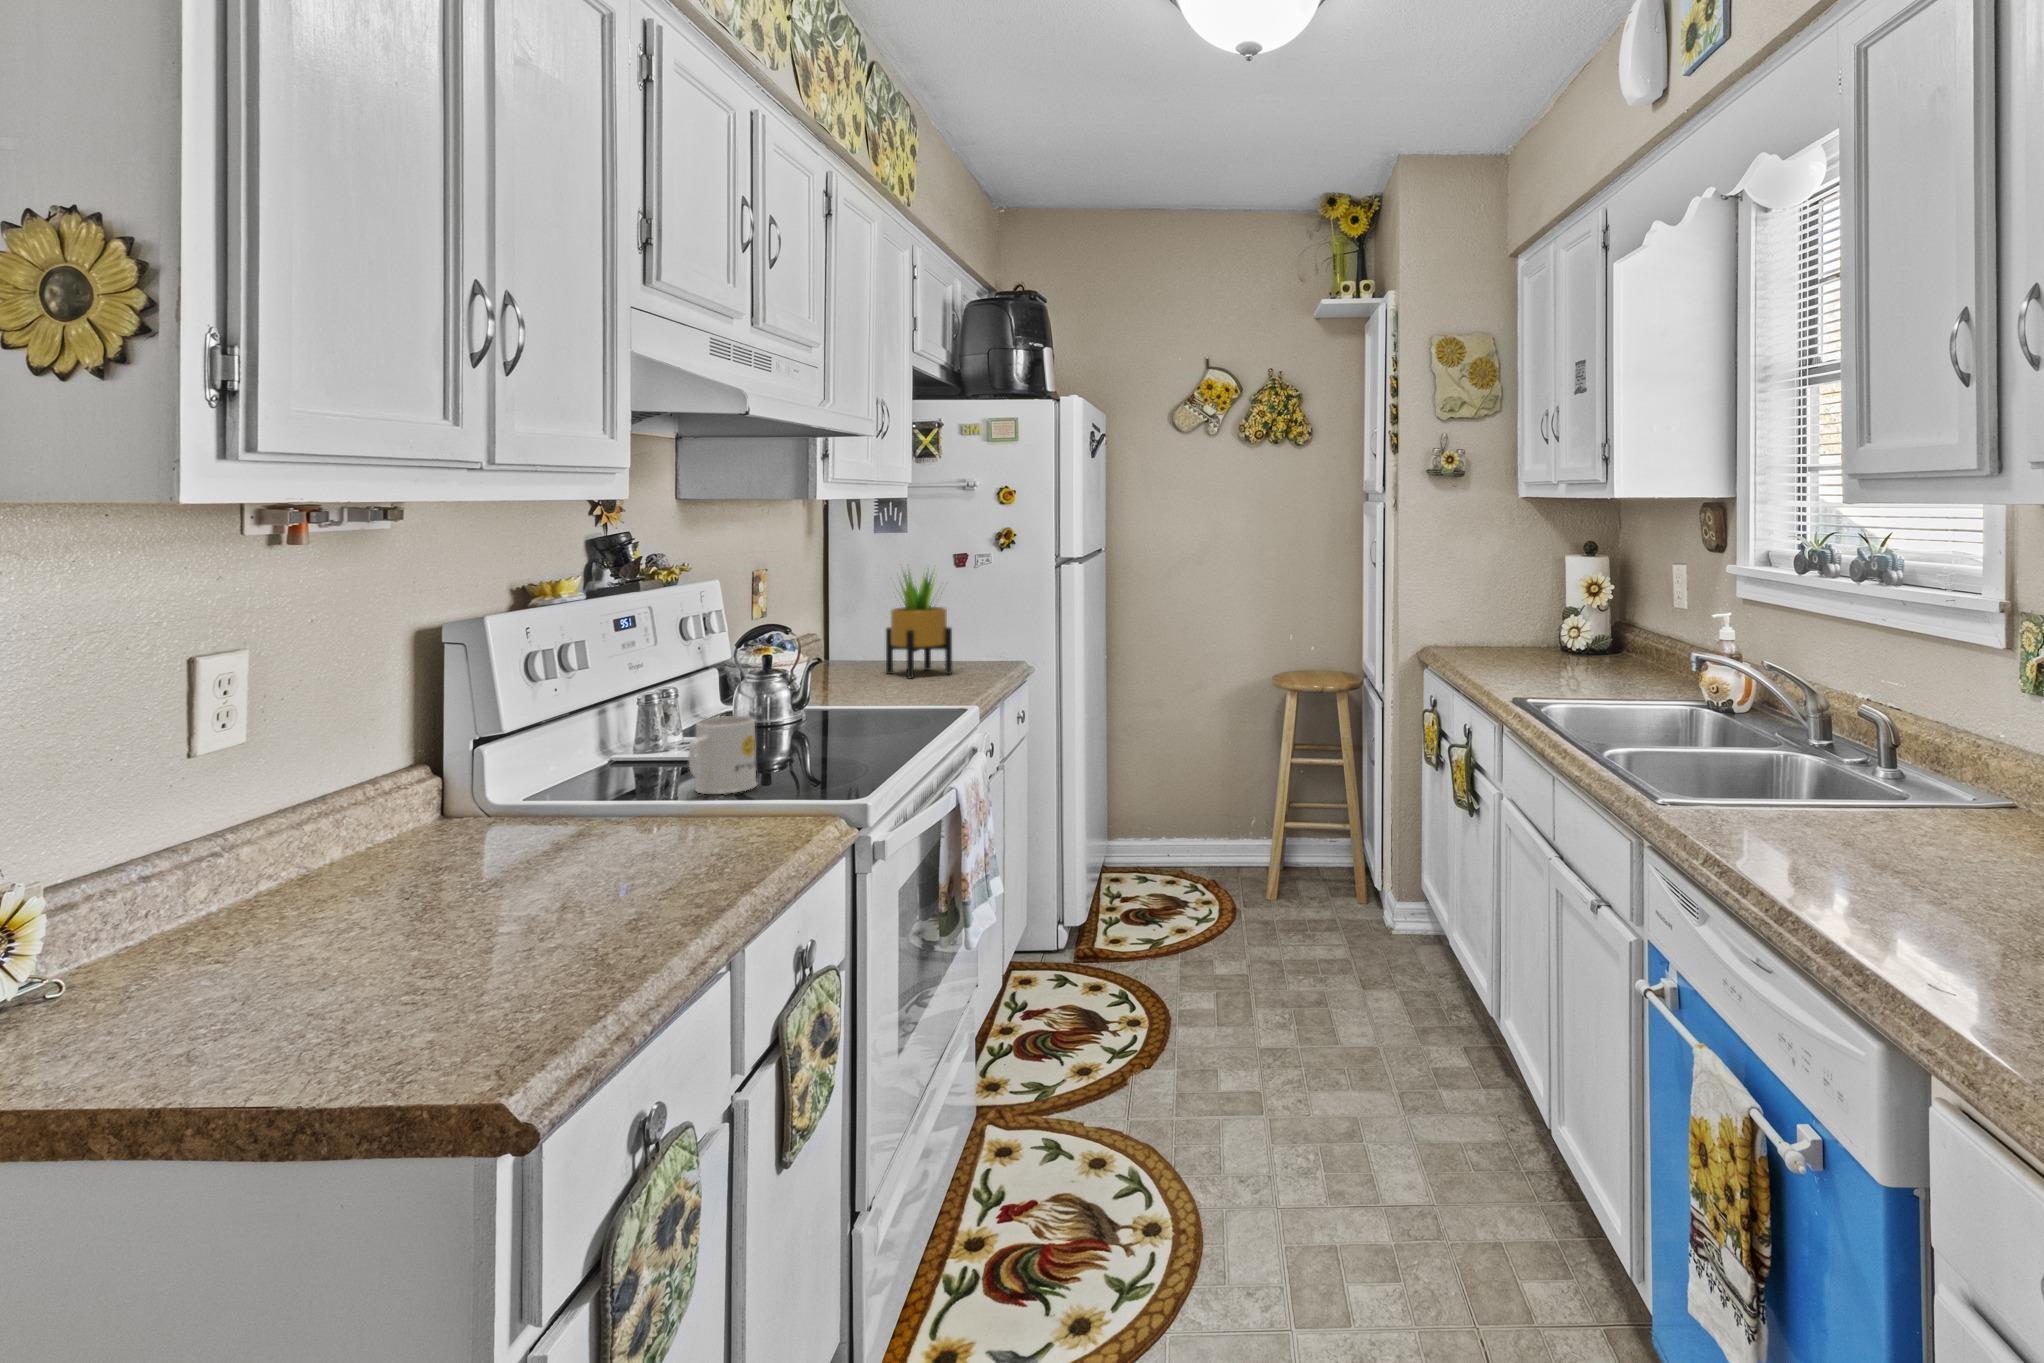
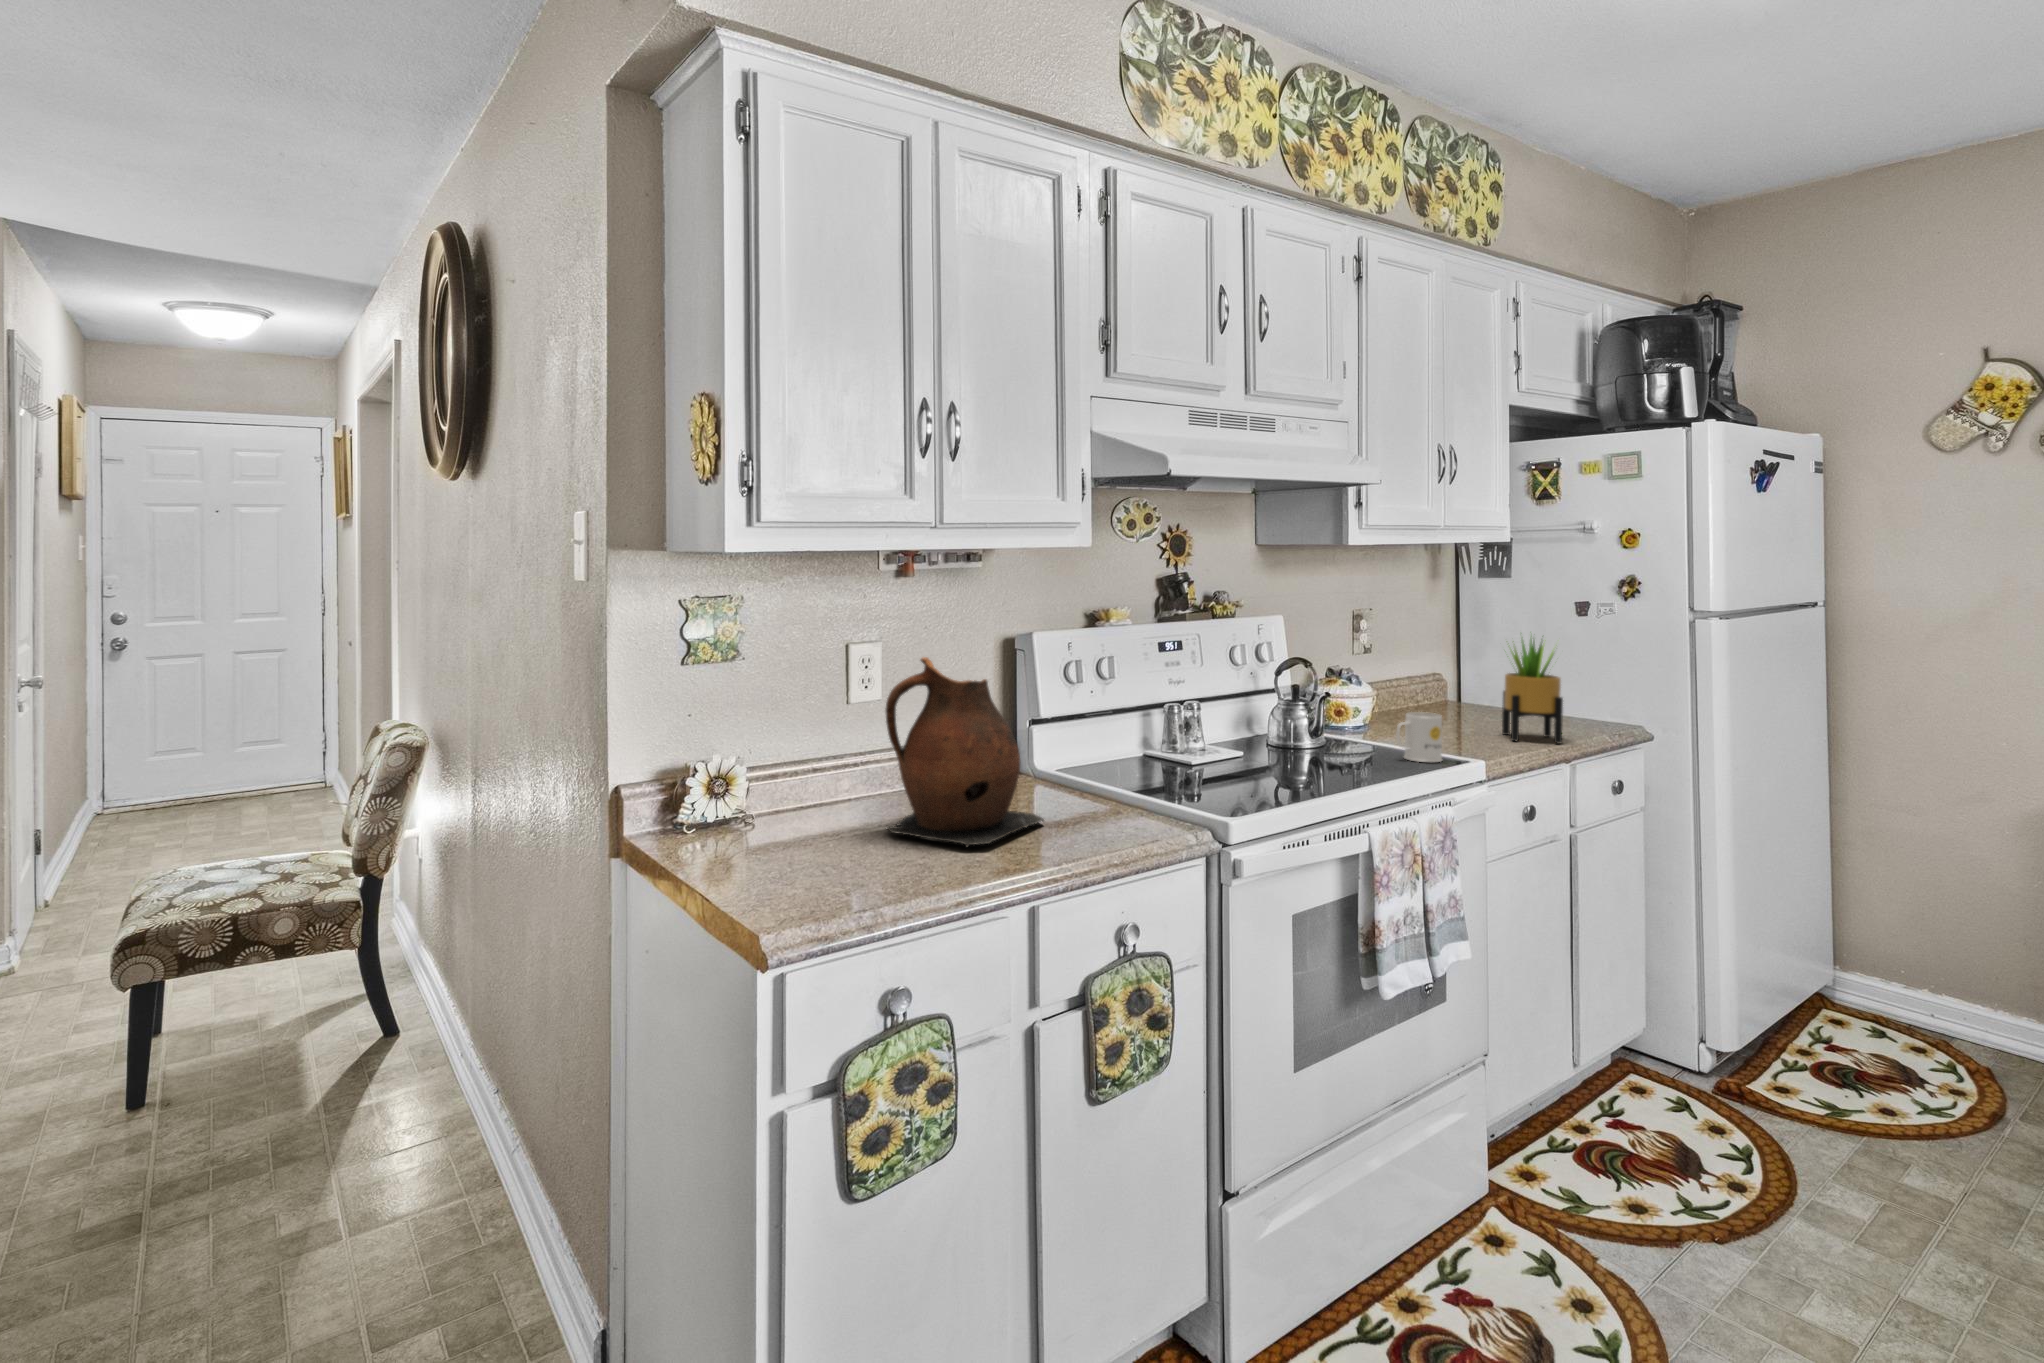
ceramic pitcher: none [412,657,644,924] -> present [886,657,1044,848]
mug: present [689,716,757,794] -> present [1397,712,1442,762]

